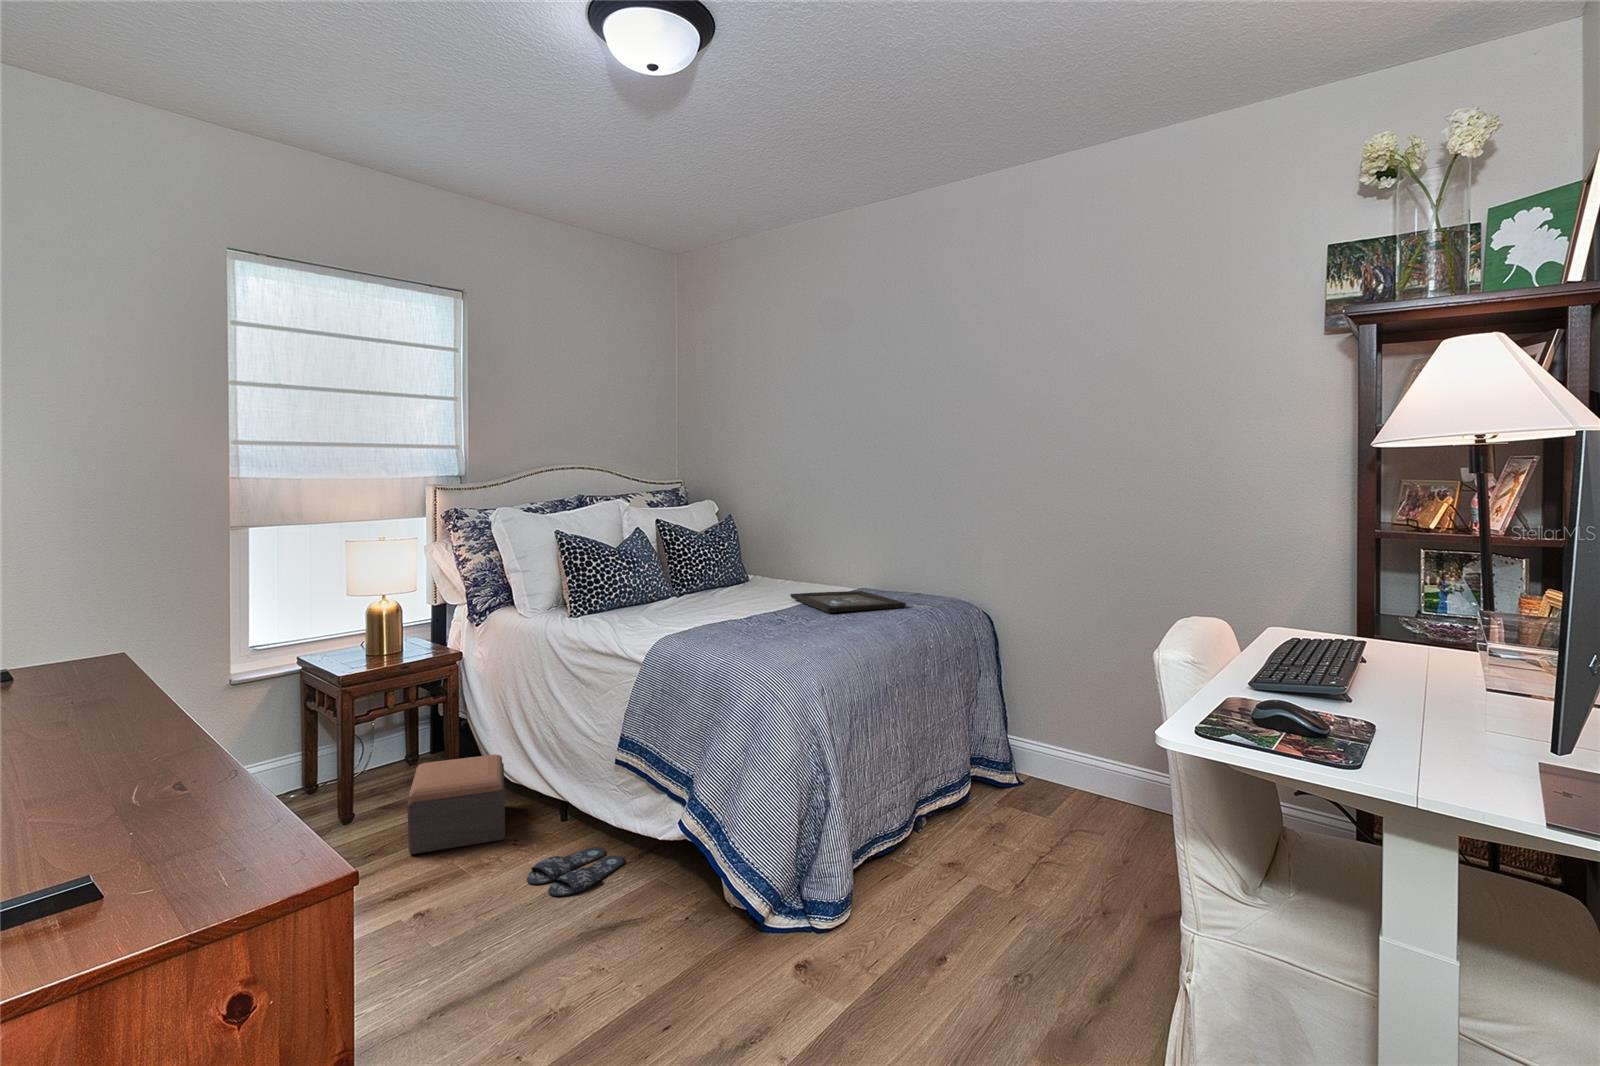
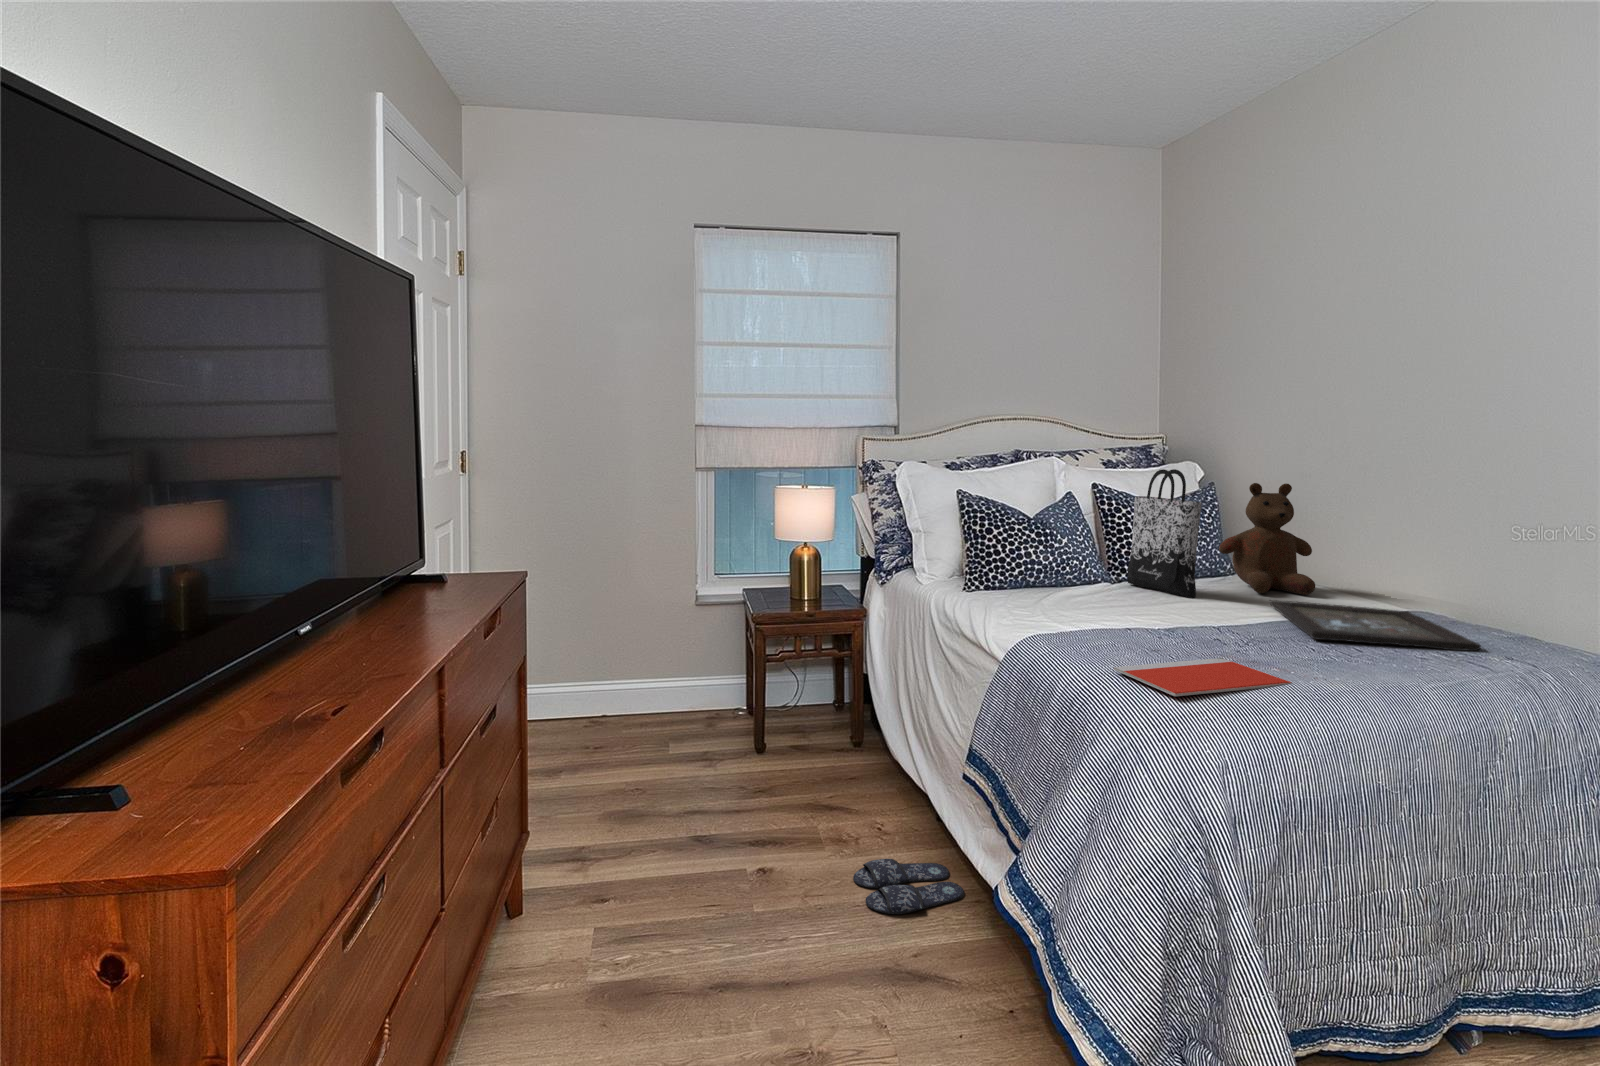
tote bag: none [691,506,744,600] -> present [1128,469,1201,598]
teddy bear: none [747,514,808,591] -> present [1219,483,1315,595]
notebook: none [734,632,834,656] -> present [1114,658,1292,696]
footstool: present [407,754,505,854] -> none [772,717,881,820]

